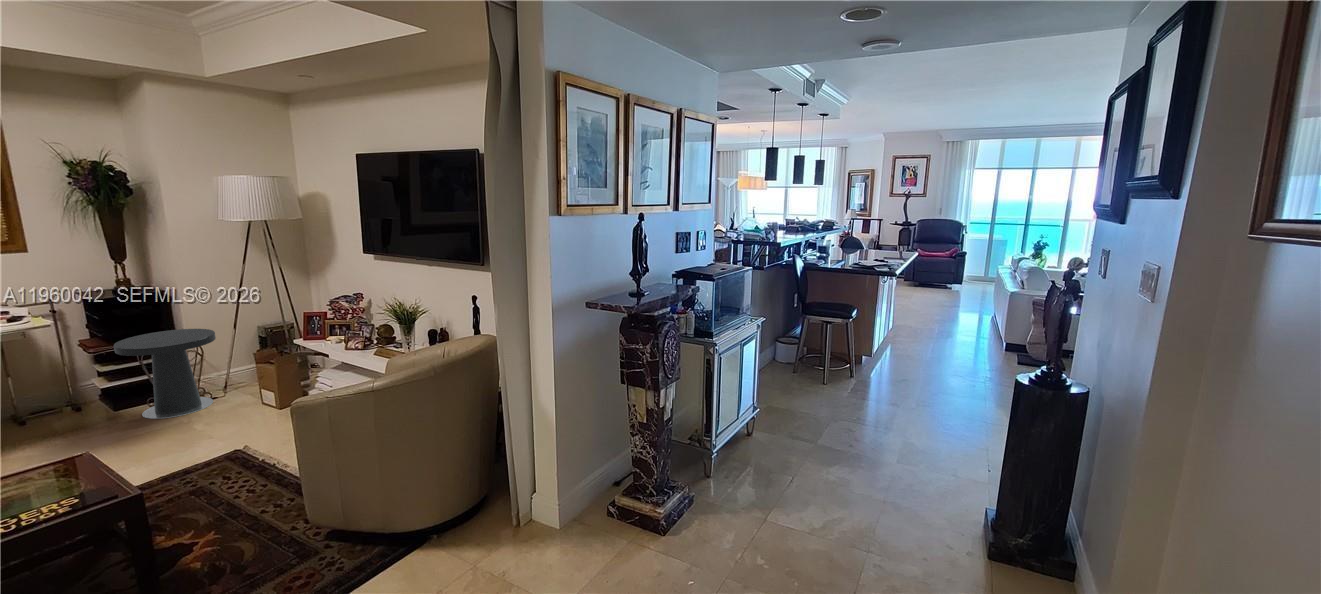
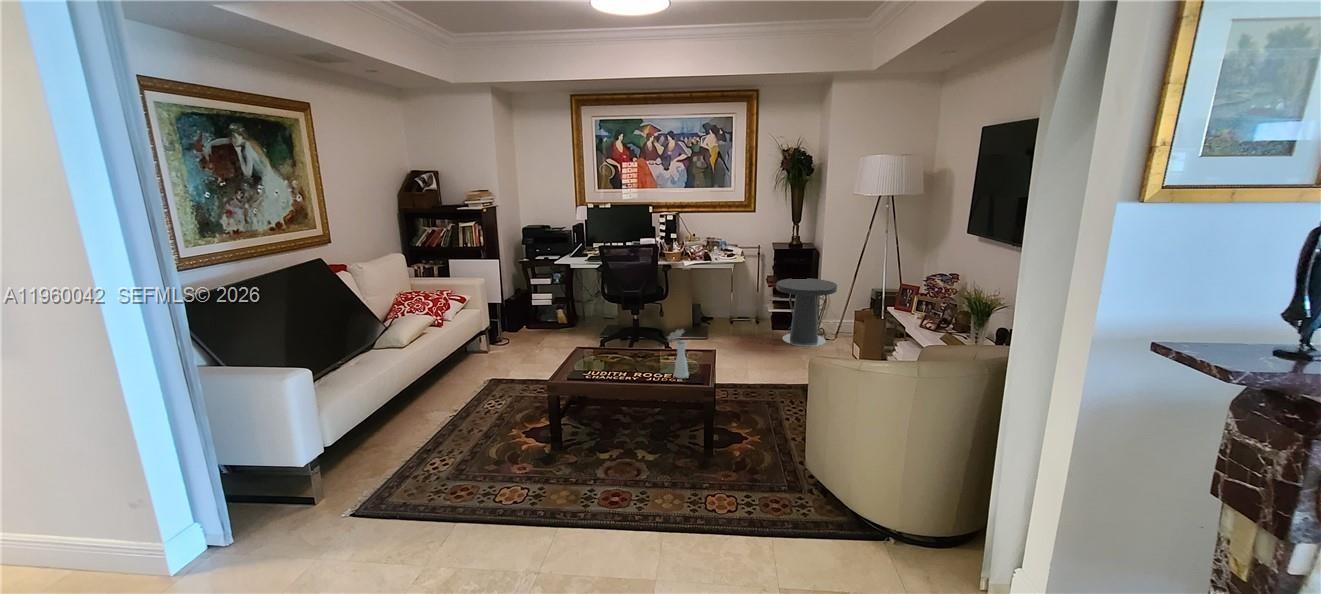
vase: none [14,436,79,513] -> present [668,329,689,379]

